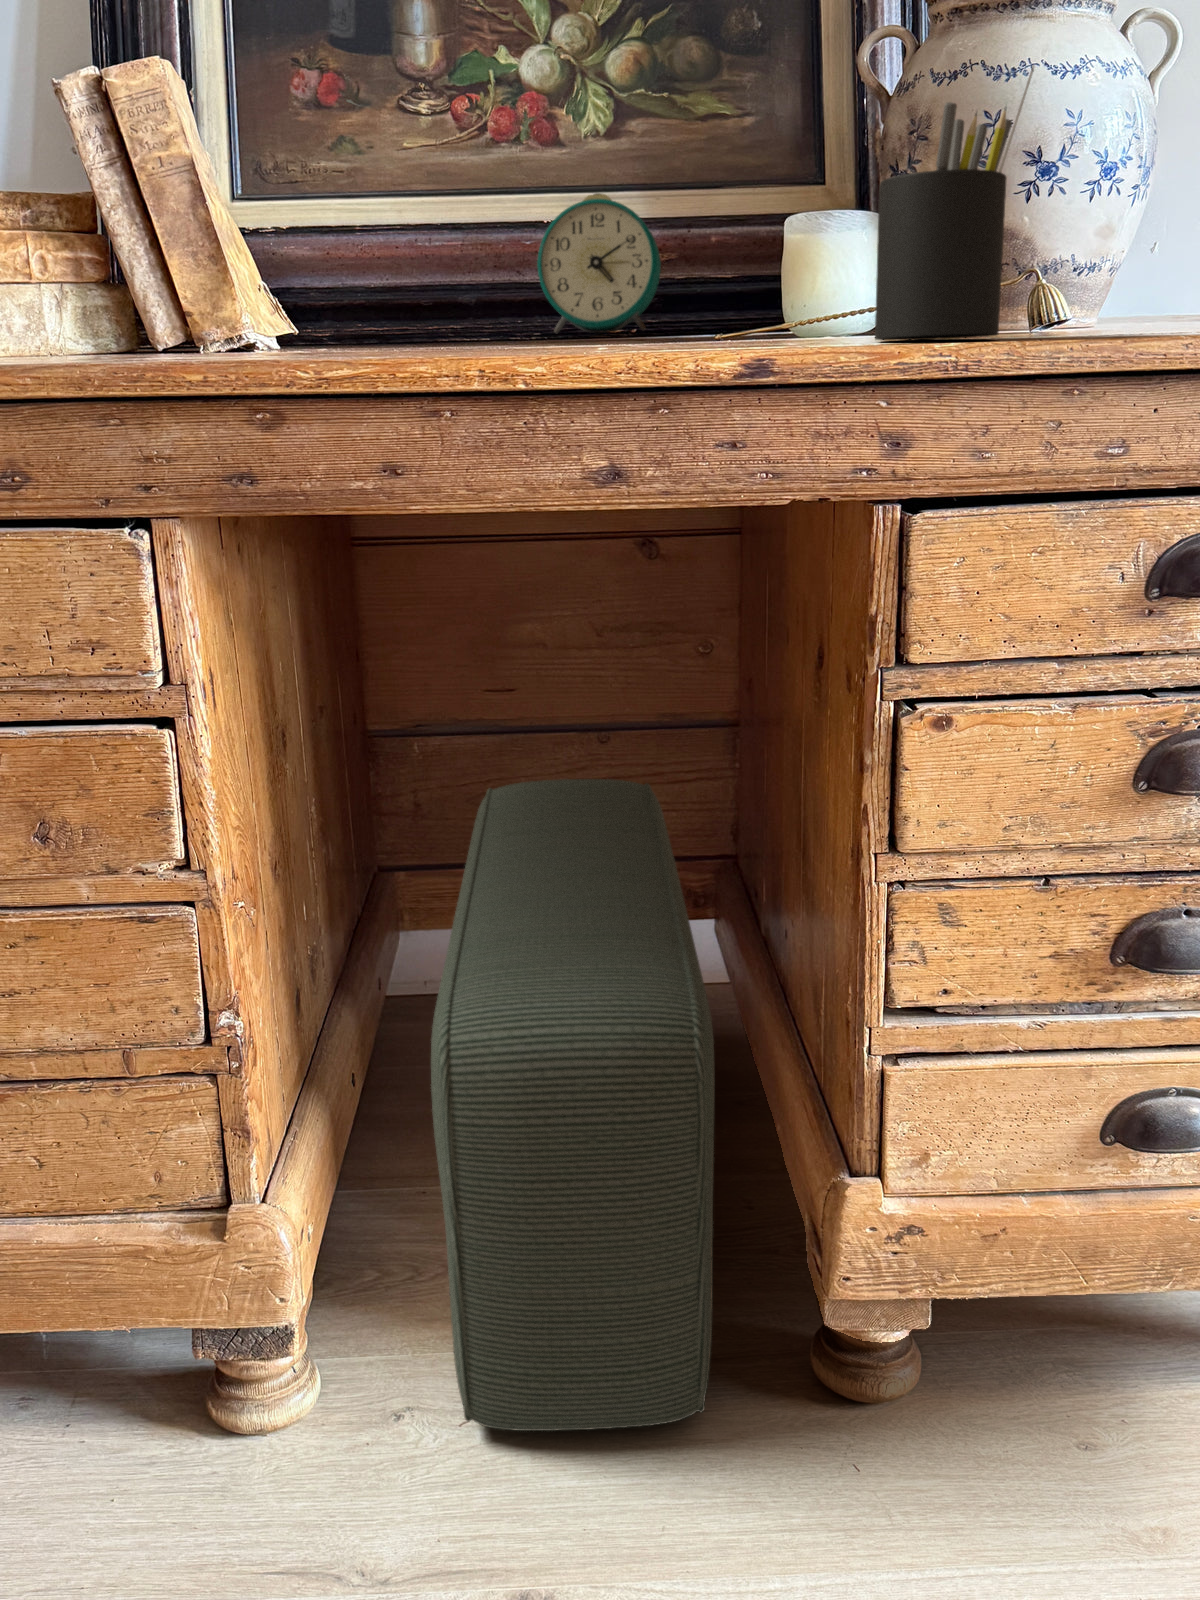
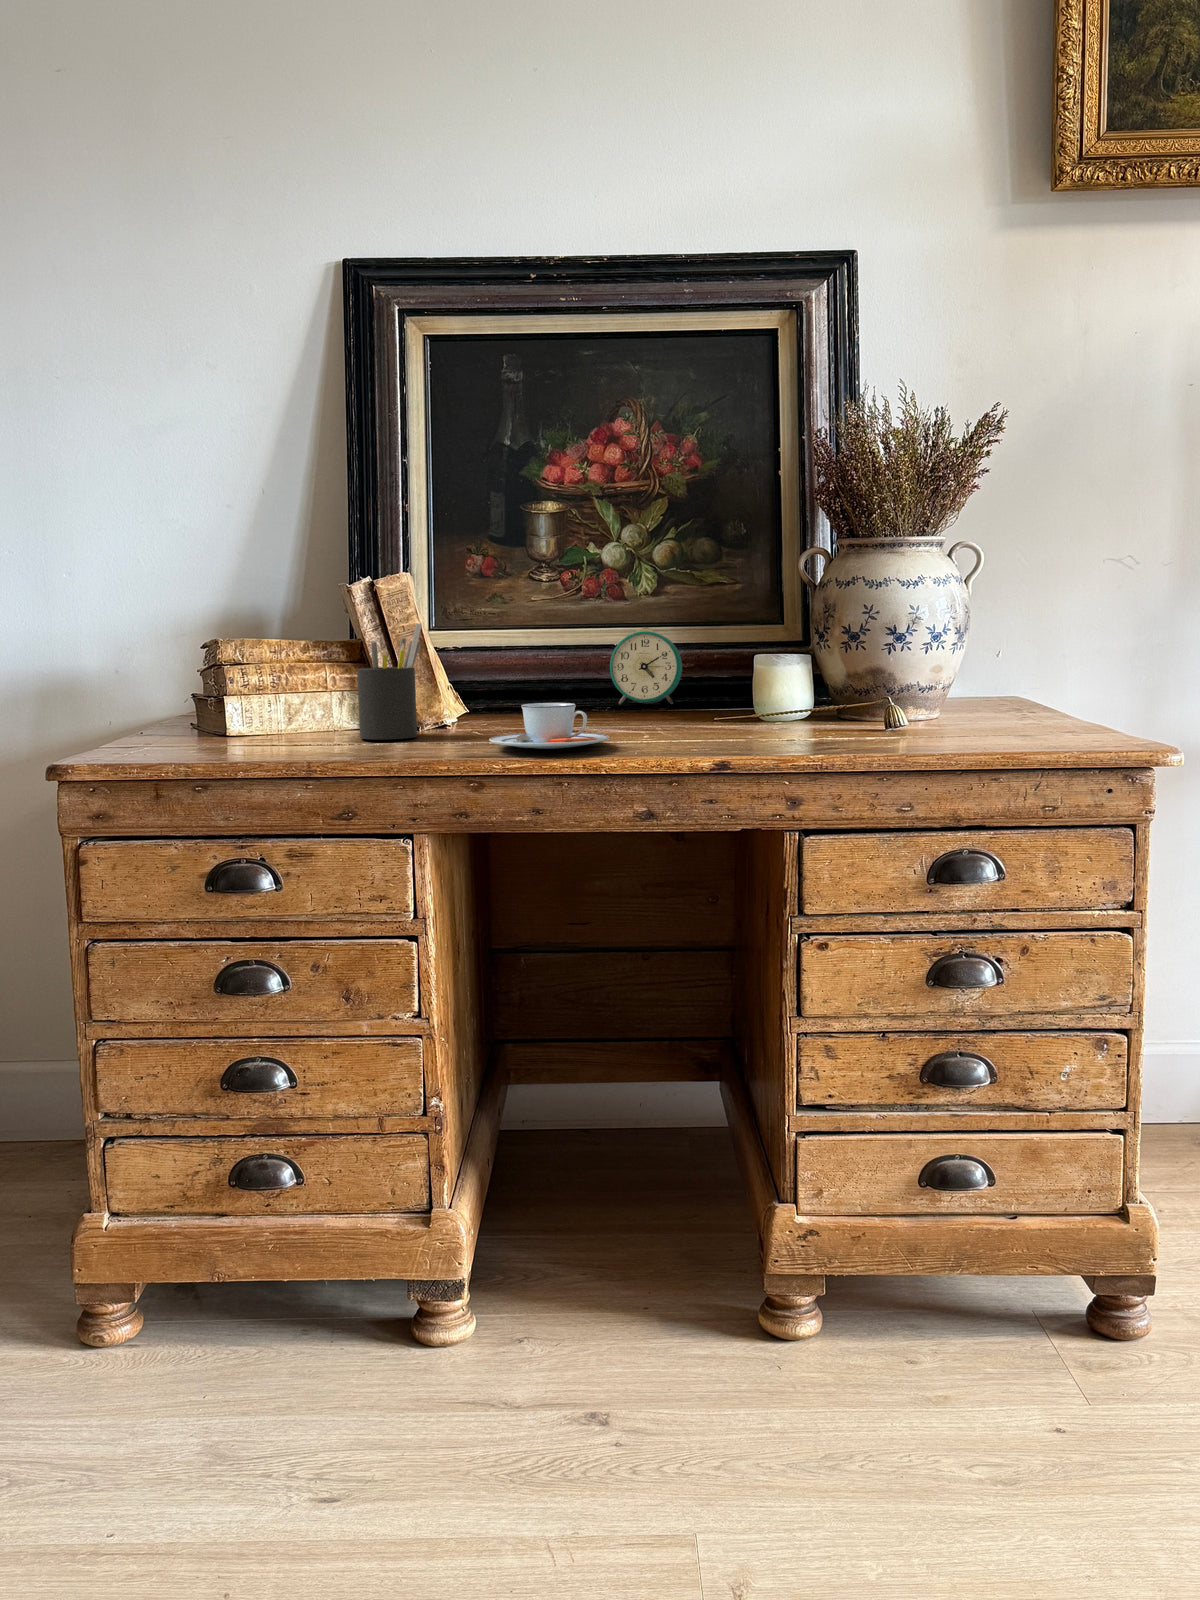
pen holder: present [875,65,1034,340] -> present [357,623,422,740]
teacup: none [296,255,532,350] -> present [489,703,609,749]
pouf: present [431,779,715,1431] -> none [545,970,701,1350]

